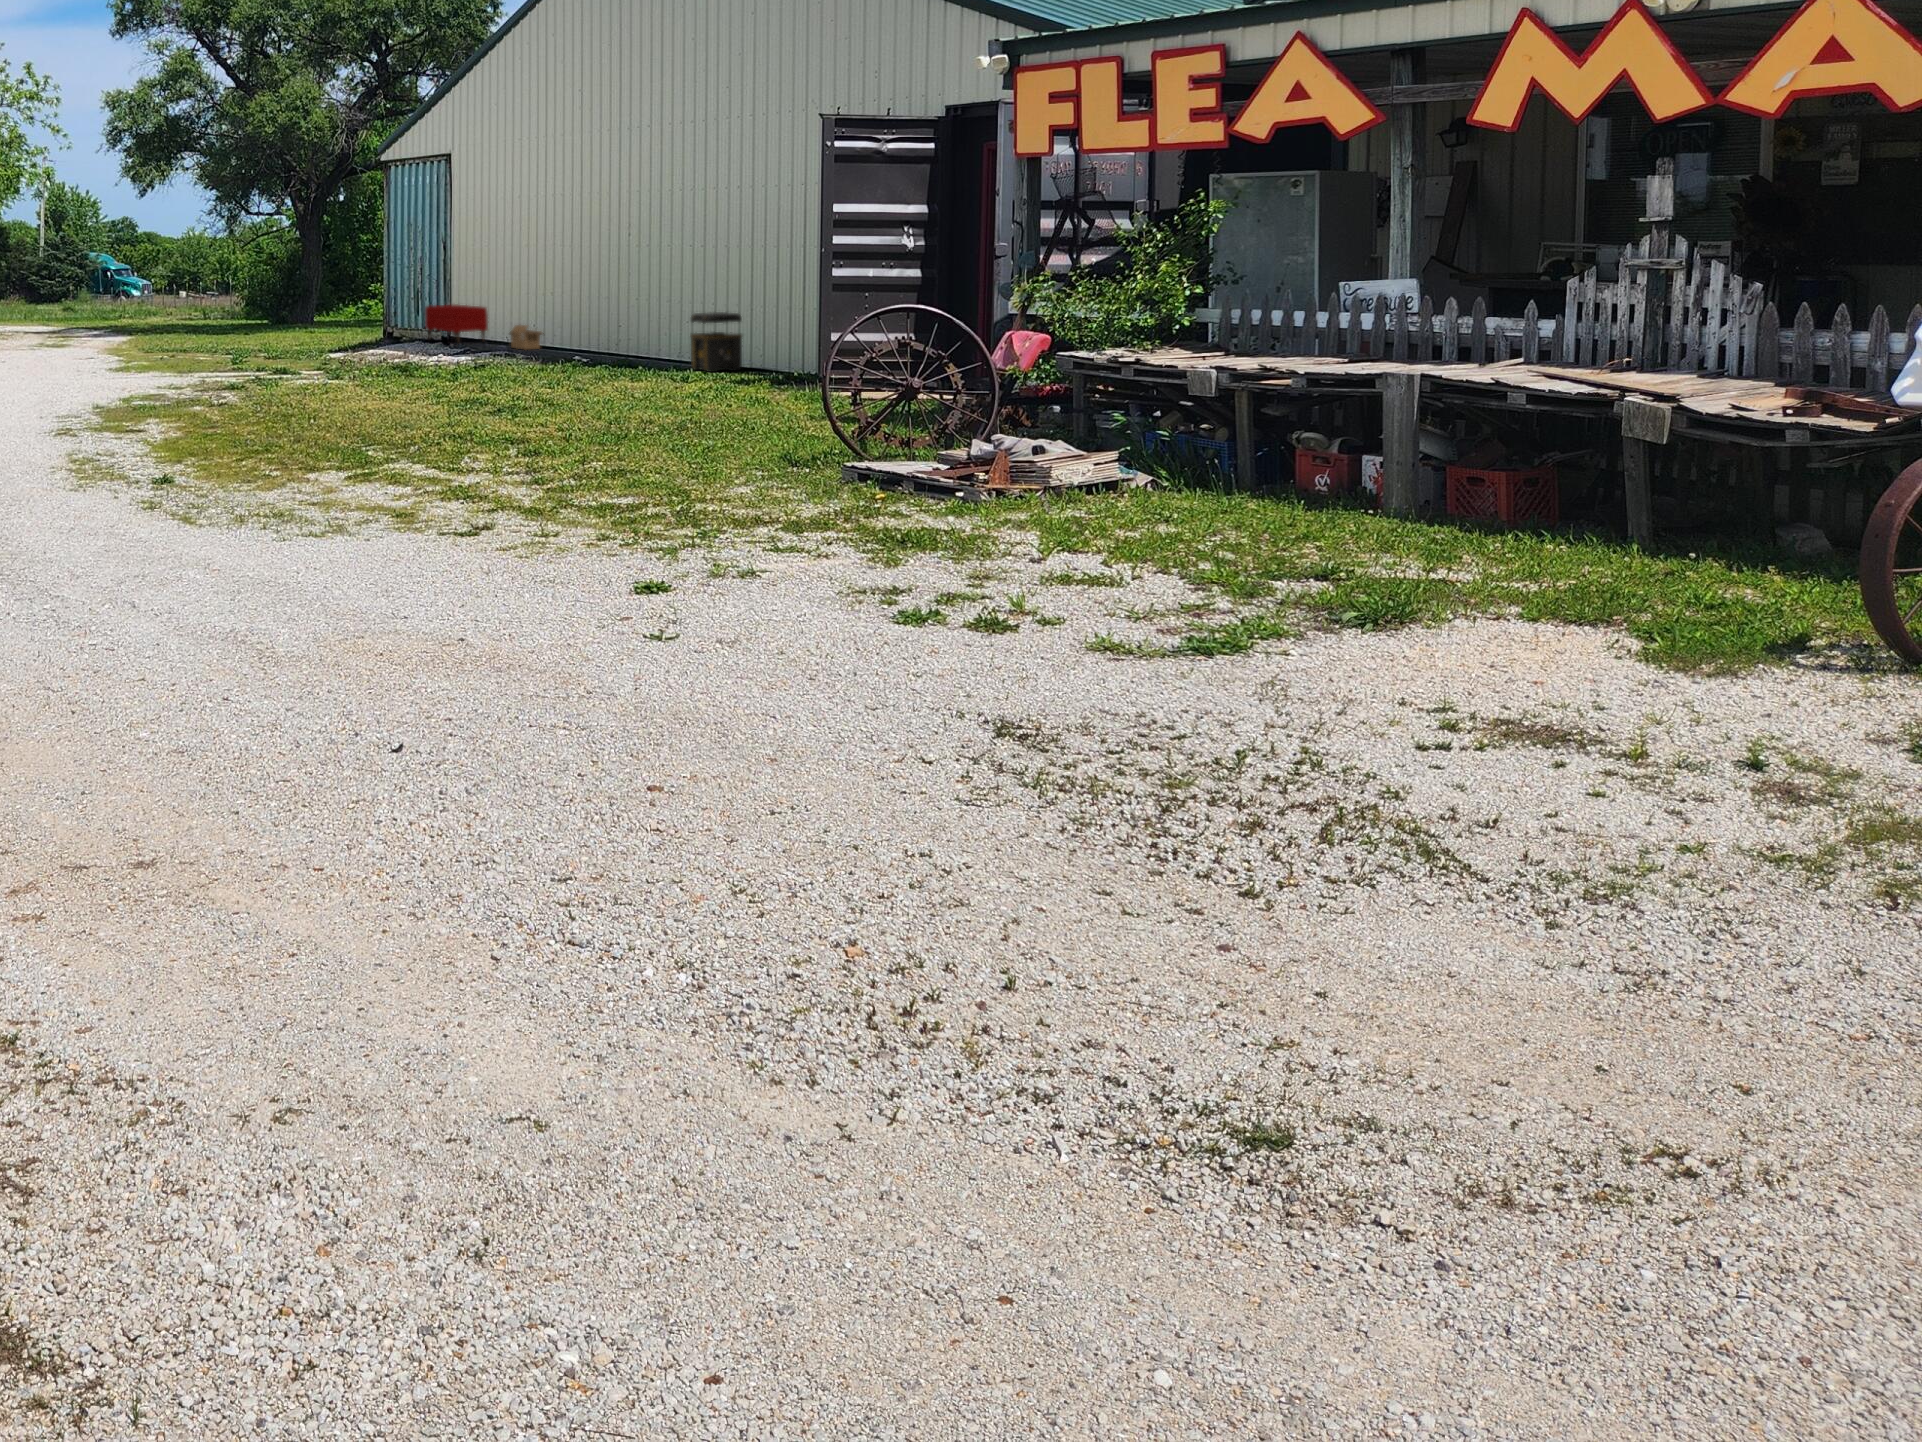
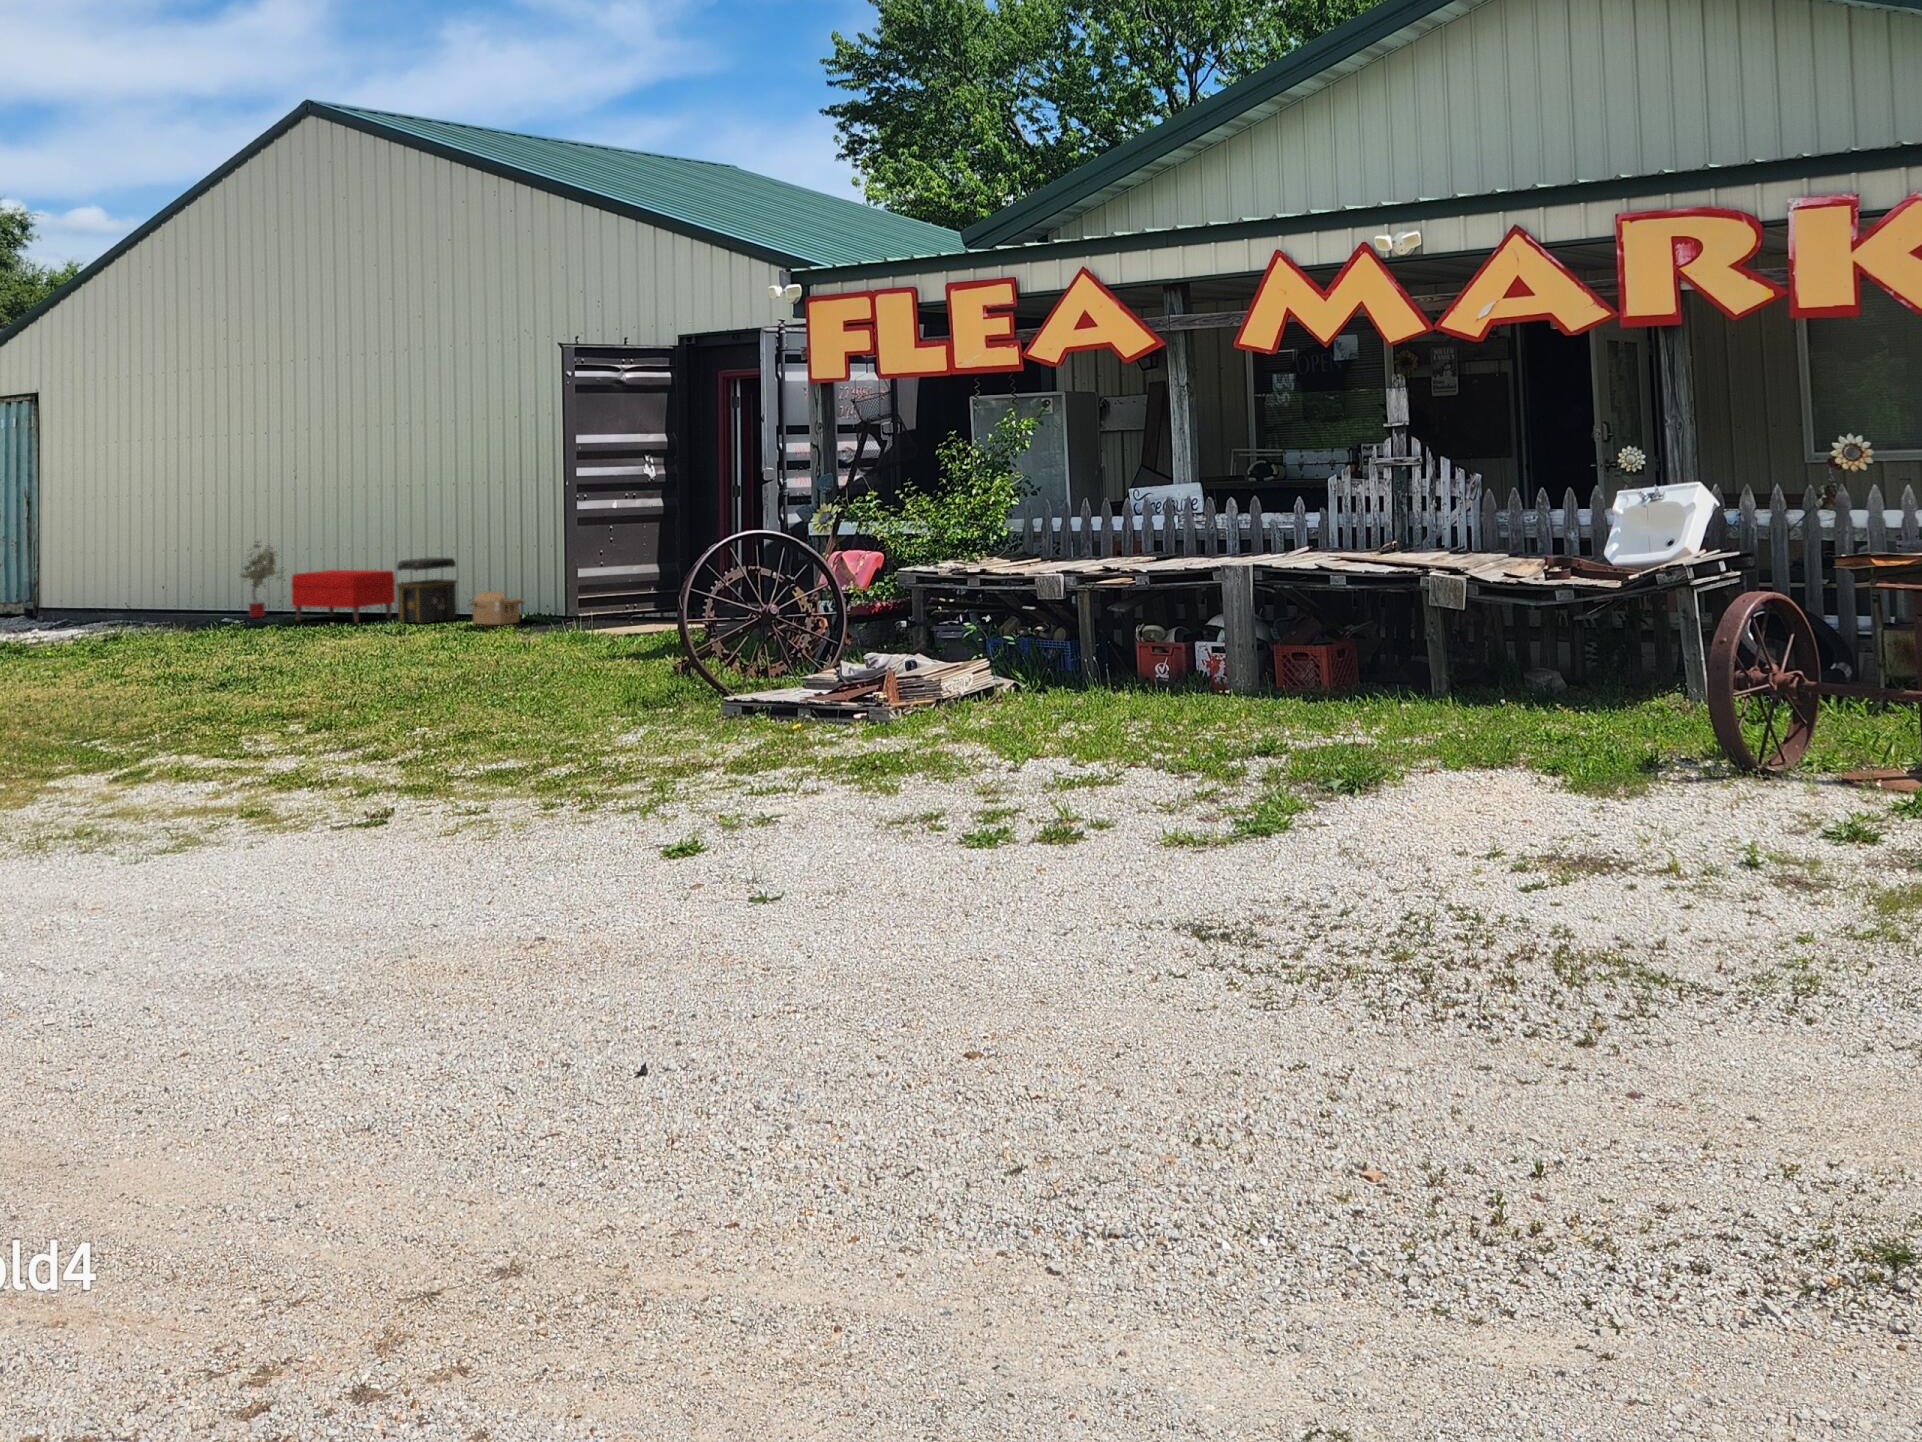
potted tree: none [579,289,616,357] -> present [240,541,284,618]
bench: present [425,304,488,342] -> present [291,570,395,623]
cardboard box: present [510,325,544,350] -> present [470,591,524,625]

